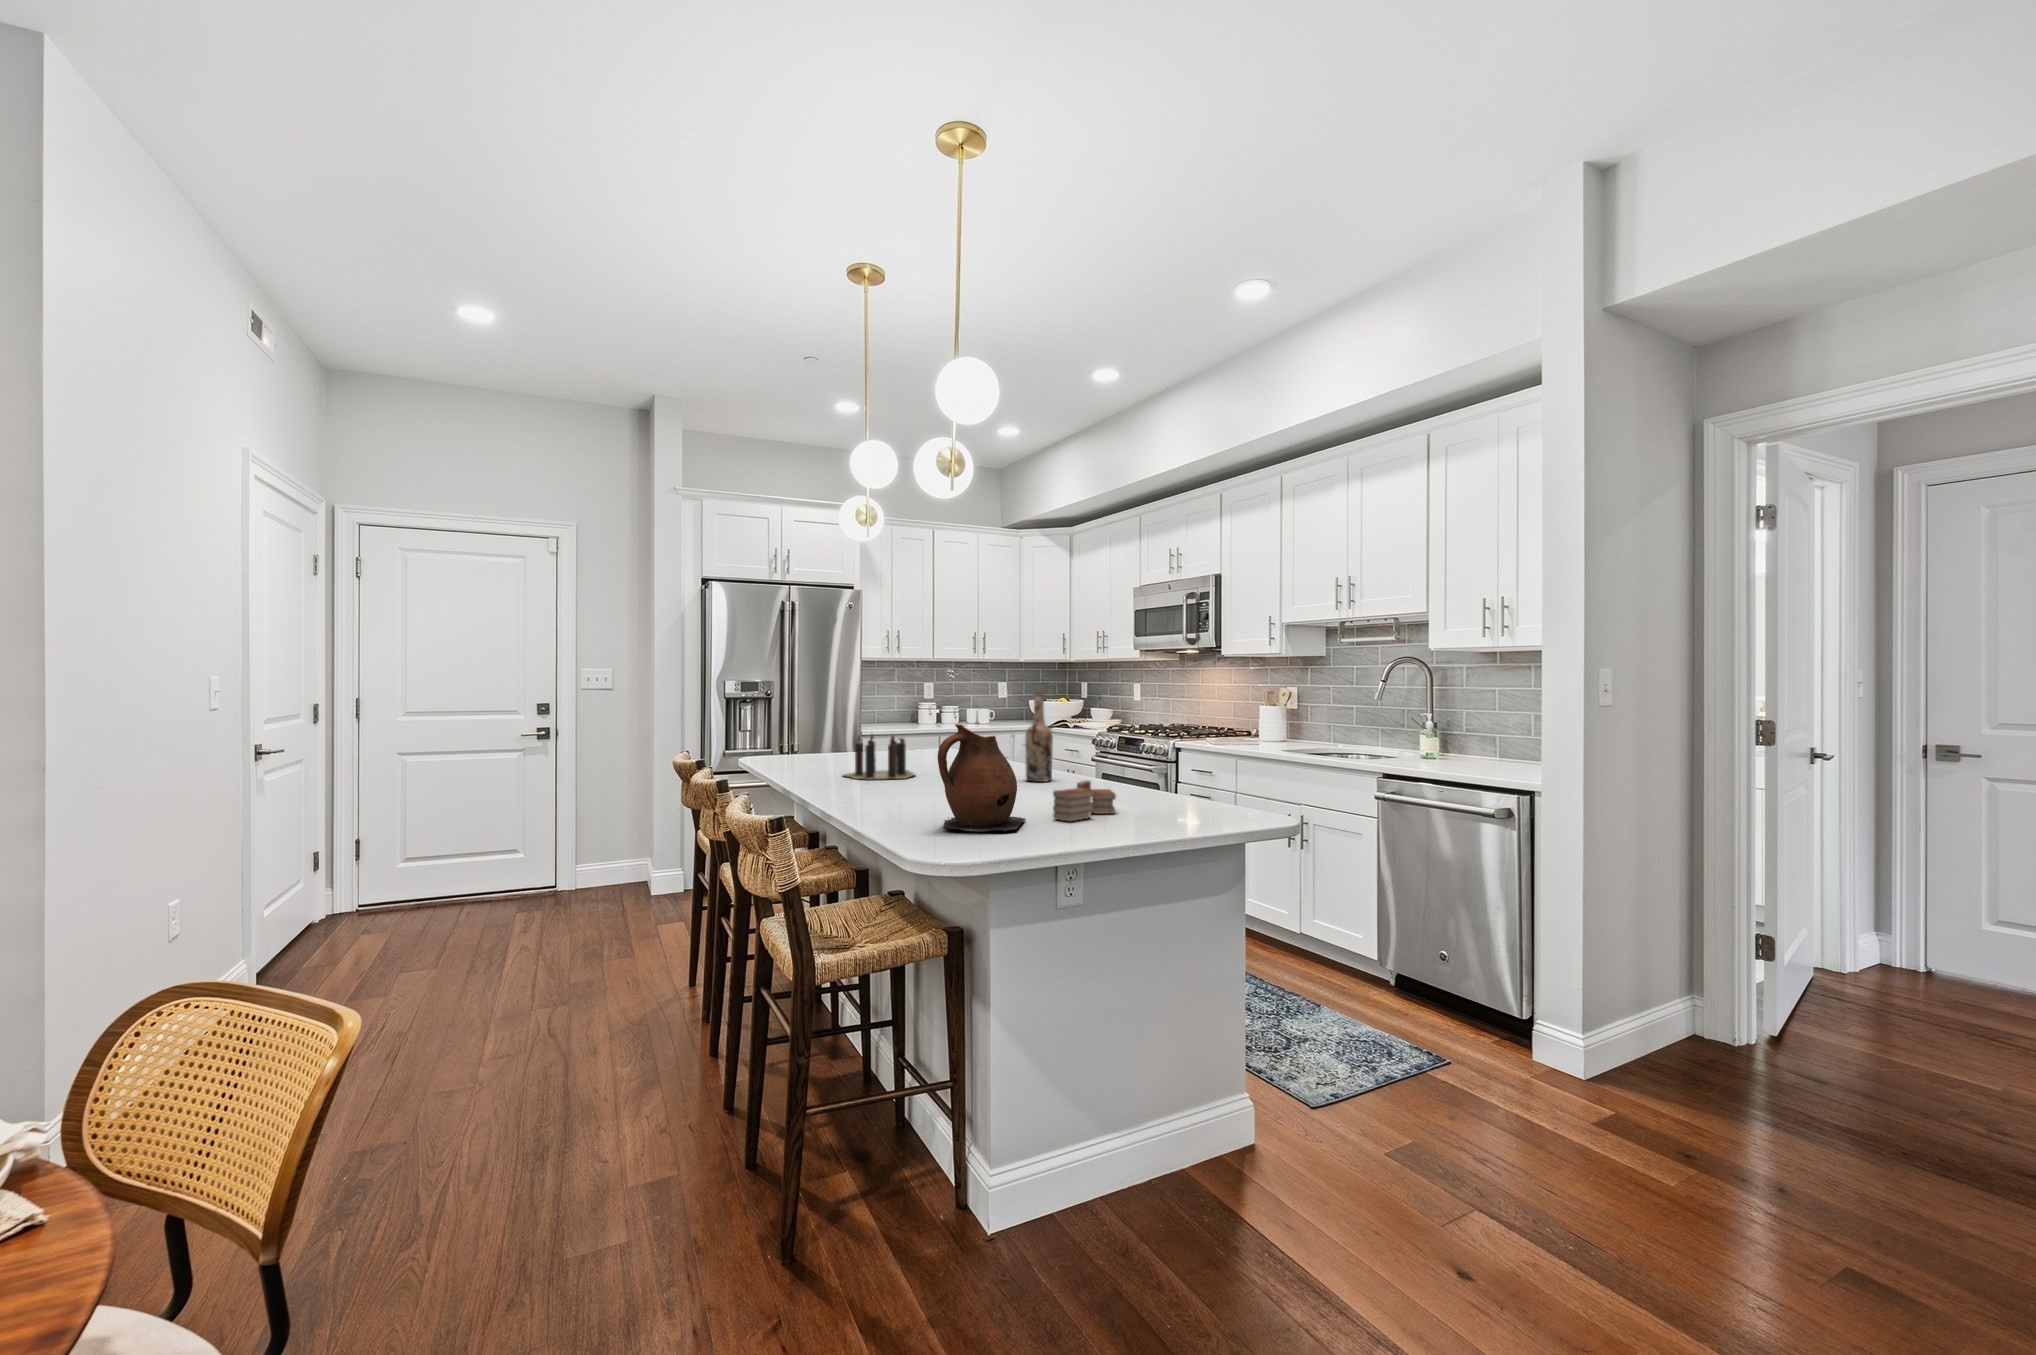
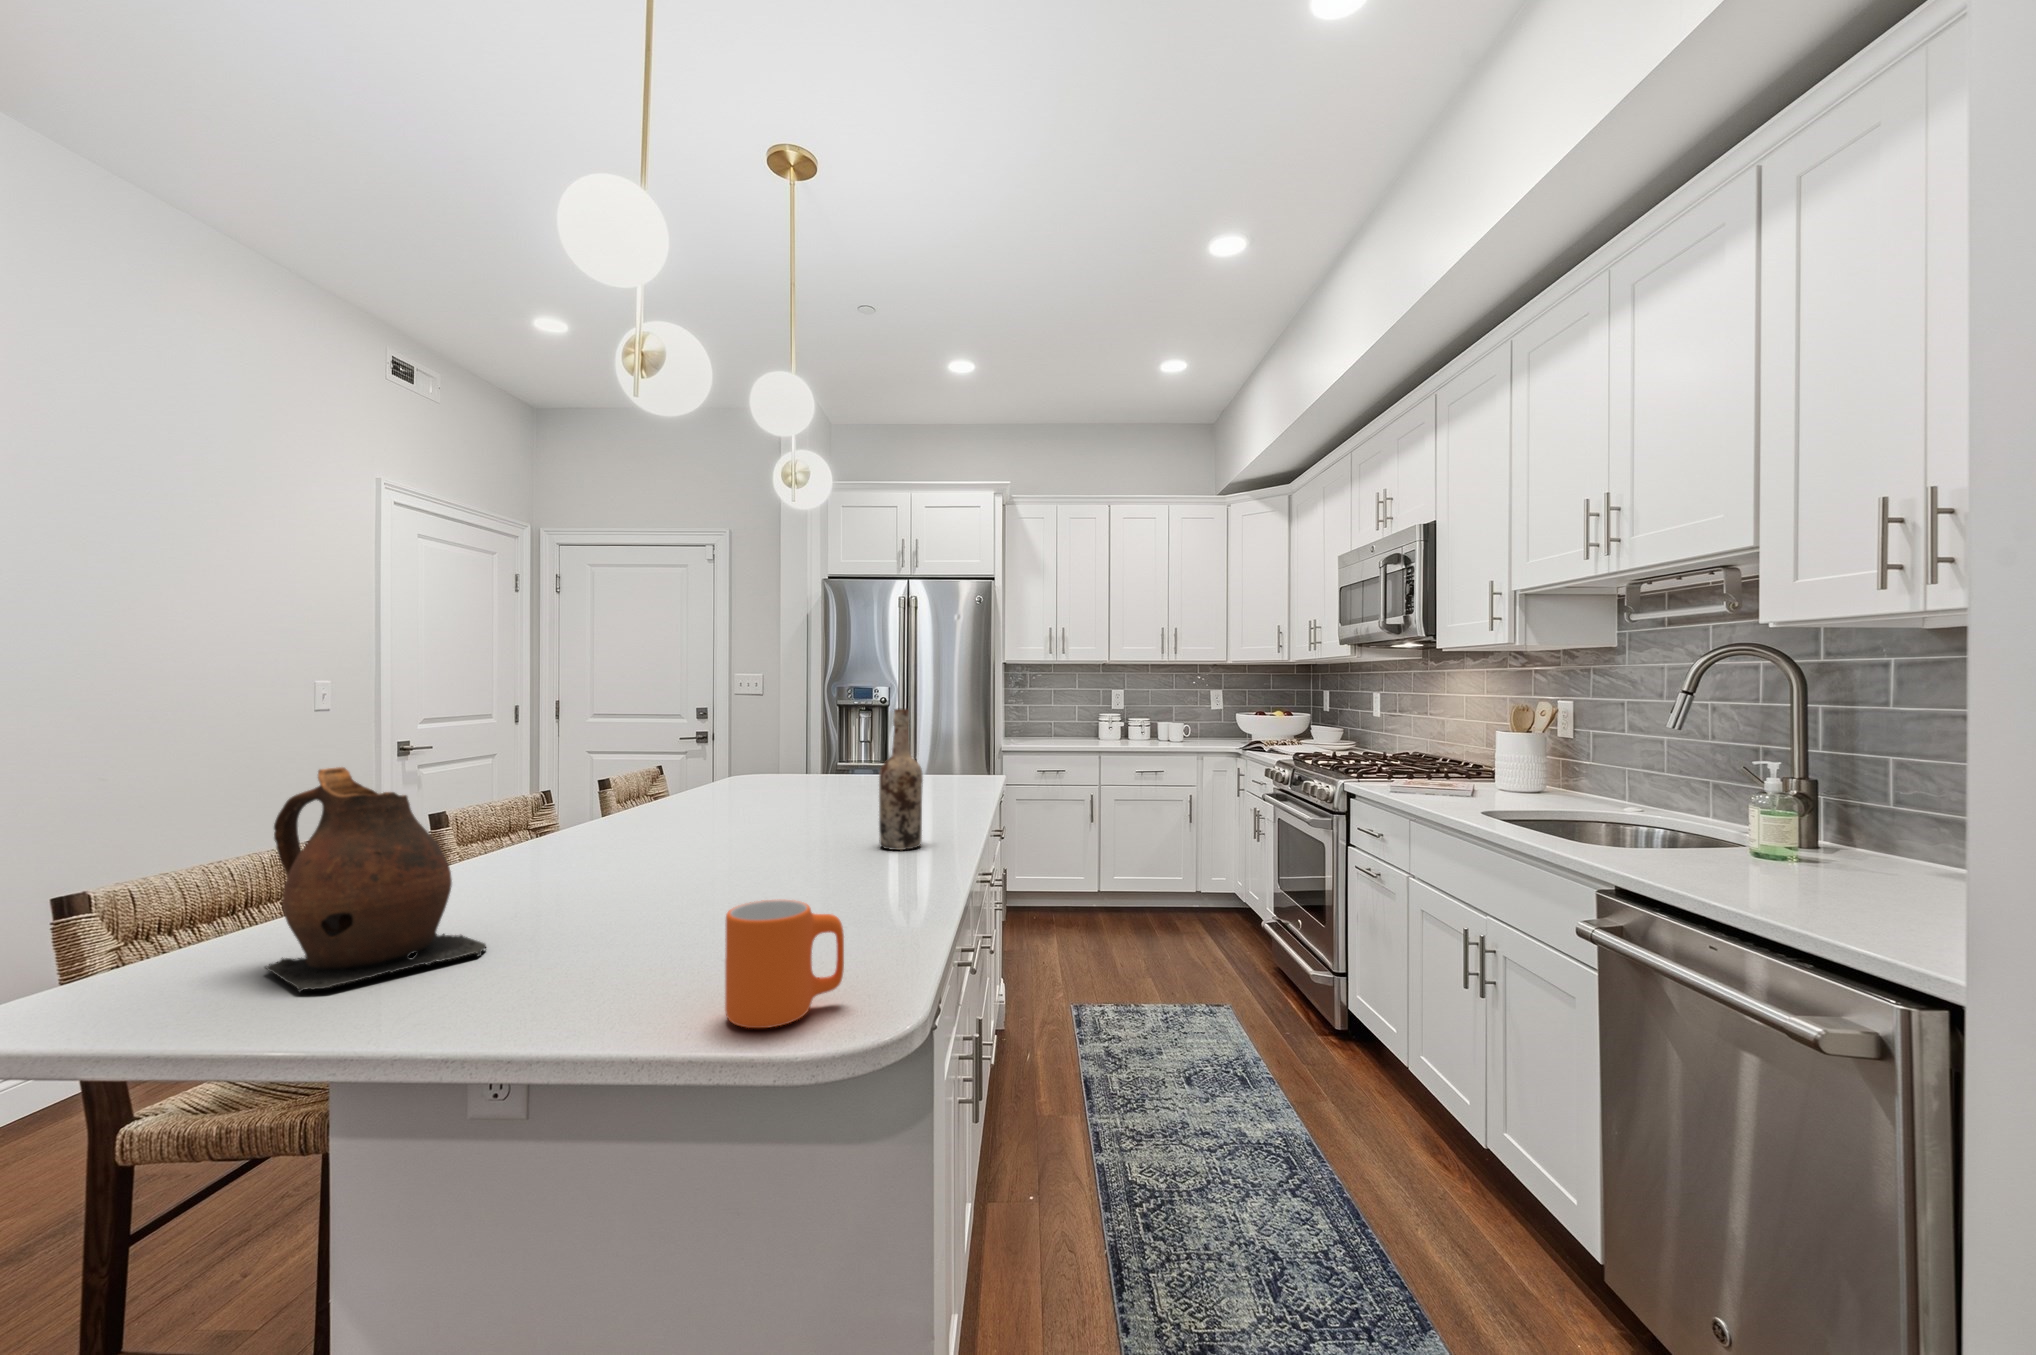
candle: present [845,734,914,780] -> none [699,757,821,826]
mug: none [1198,772,1233,820] -> present [725,900,844,1028]
book: present [1053,781,1116,821] -> none [518,883,725,974]

